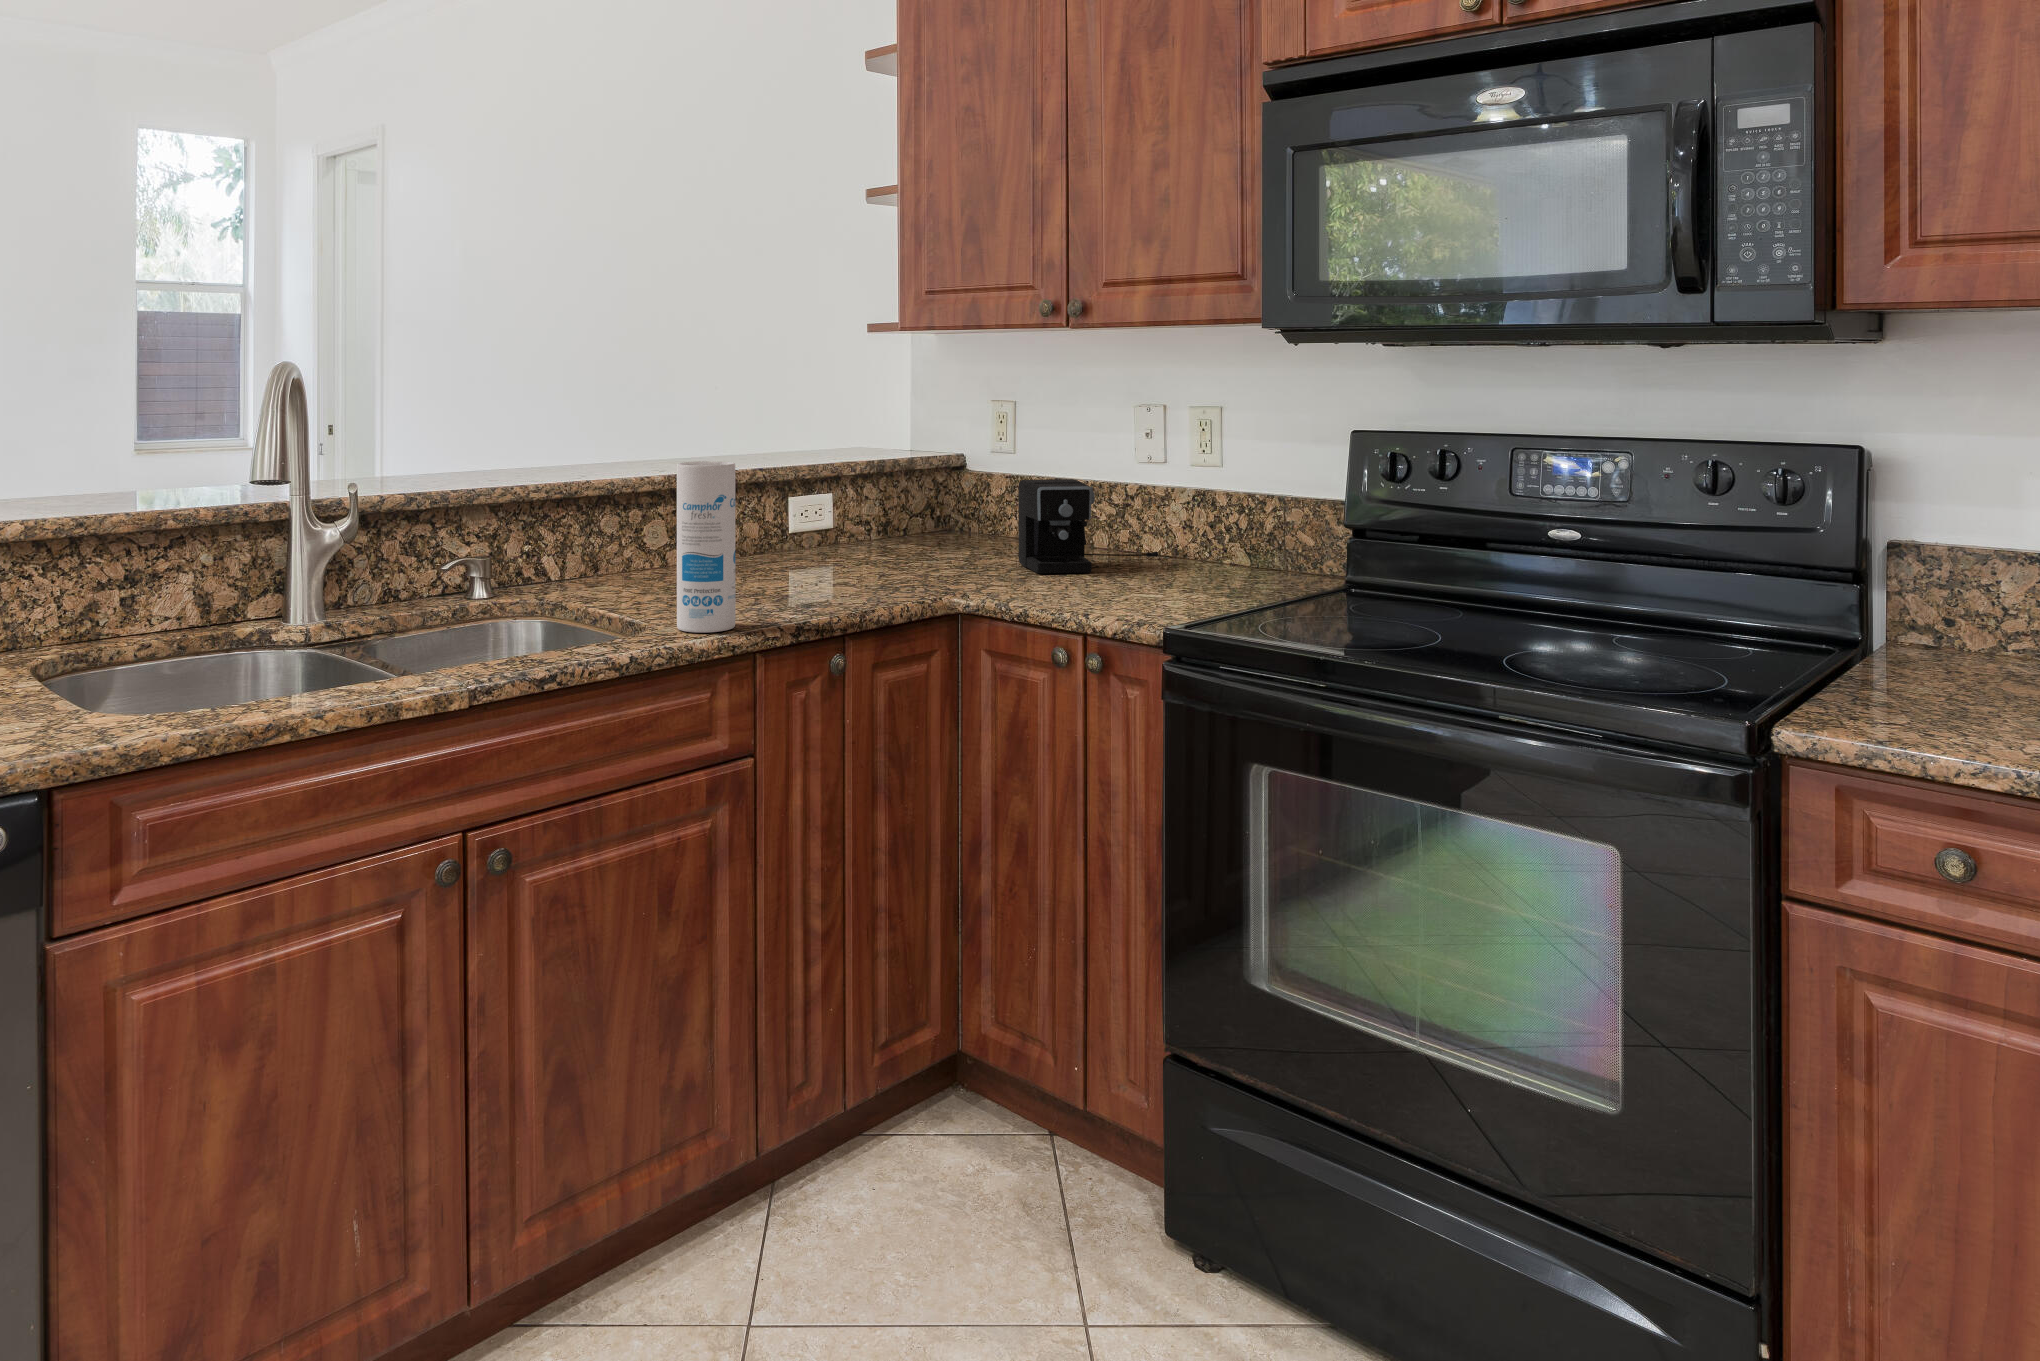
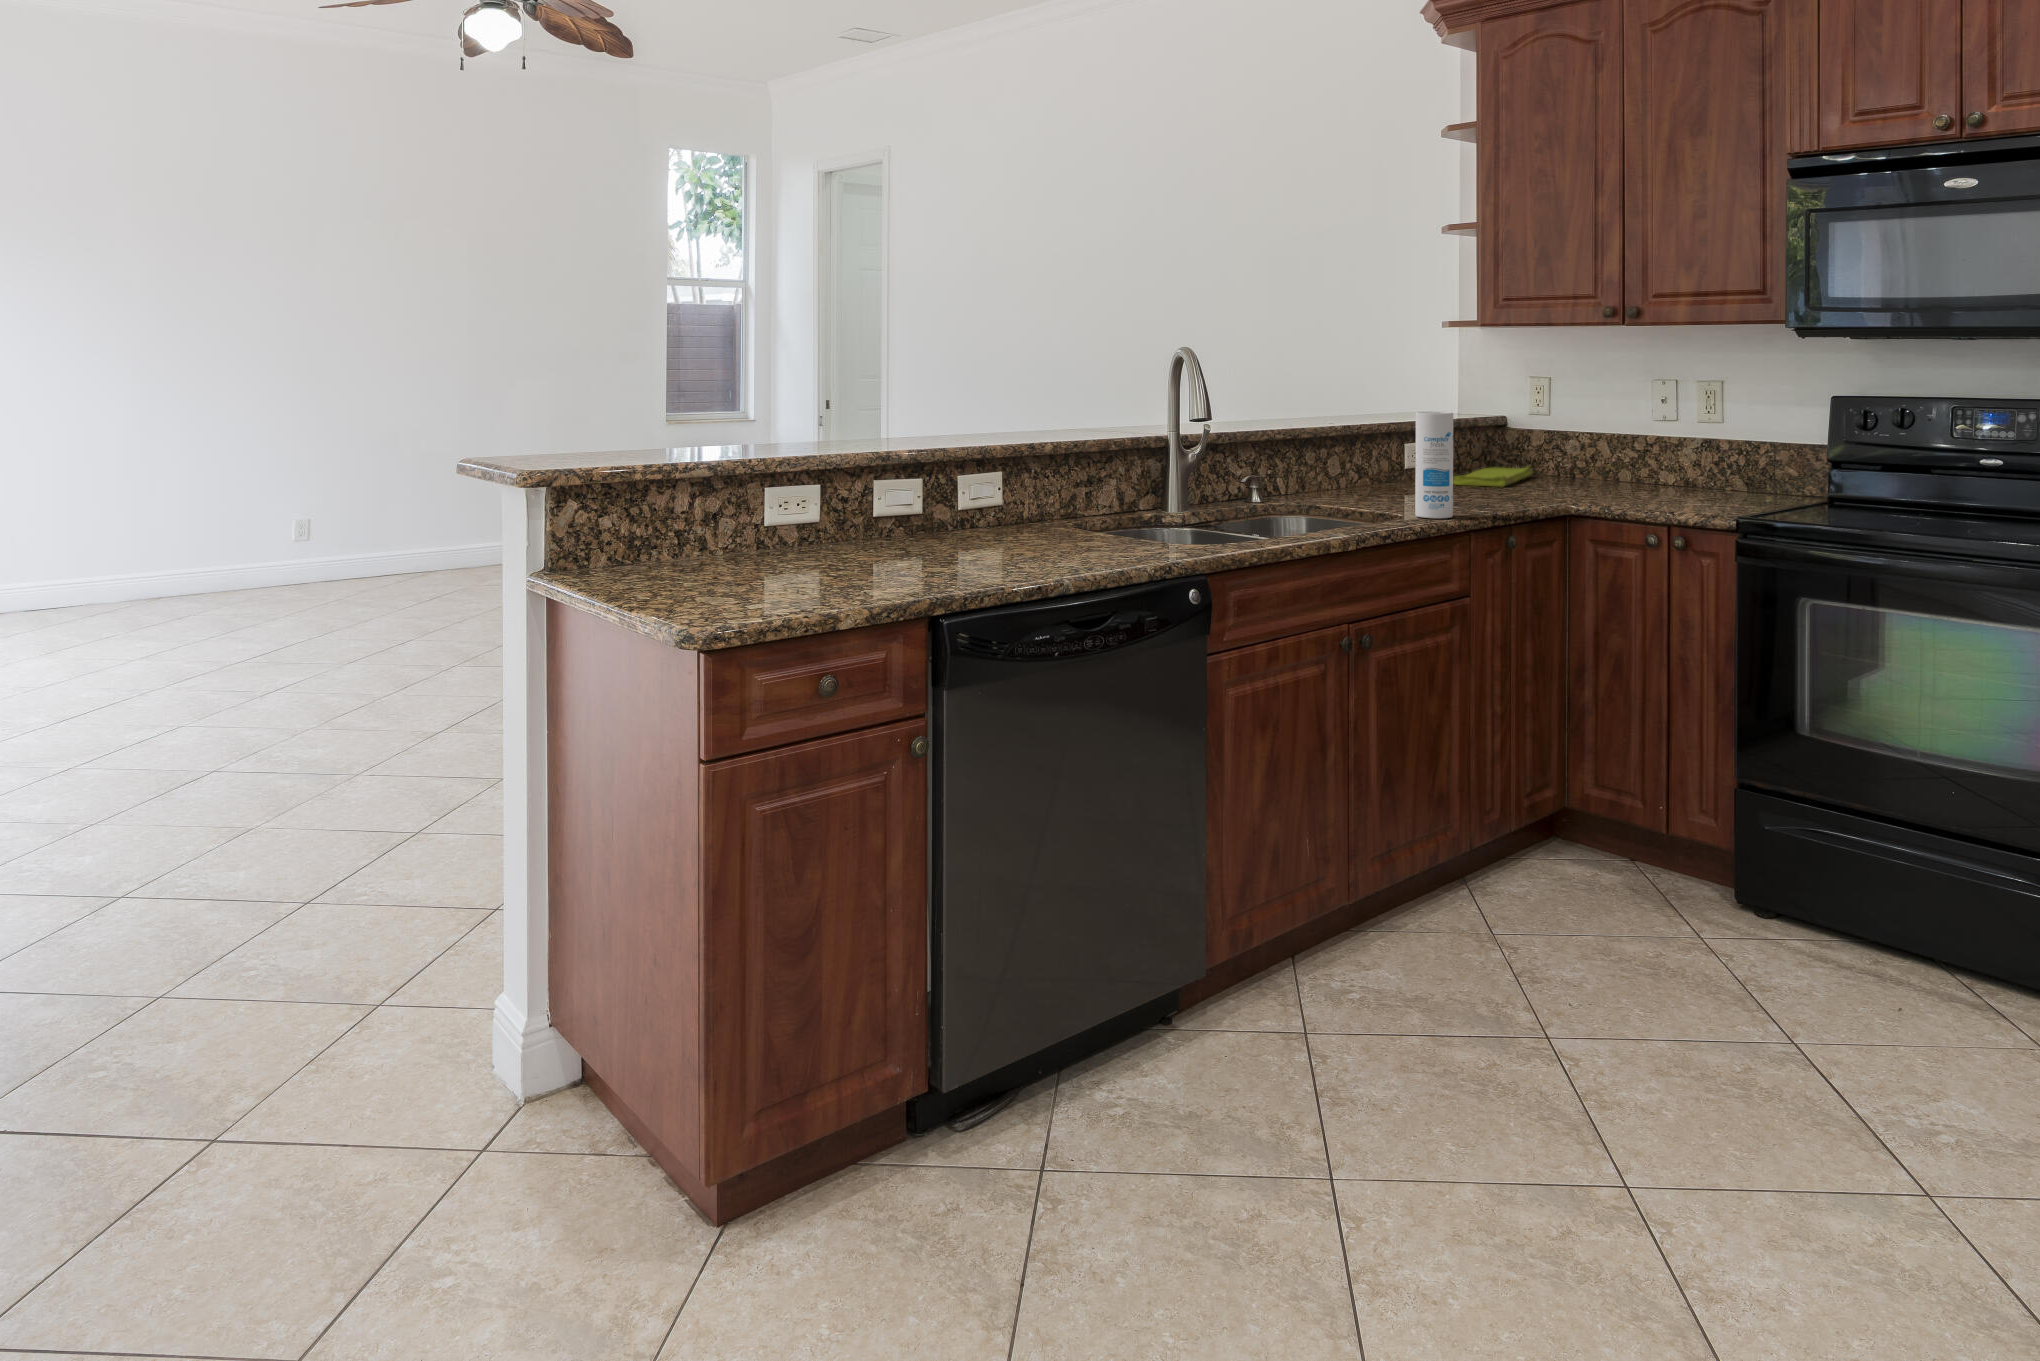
coffee maker: present [1018,479,1158,574] -> none [1576,430,1672,494]
dish towel: none [855,524,994,559] -> present [1453,466,1532,487]

